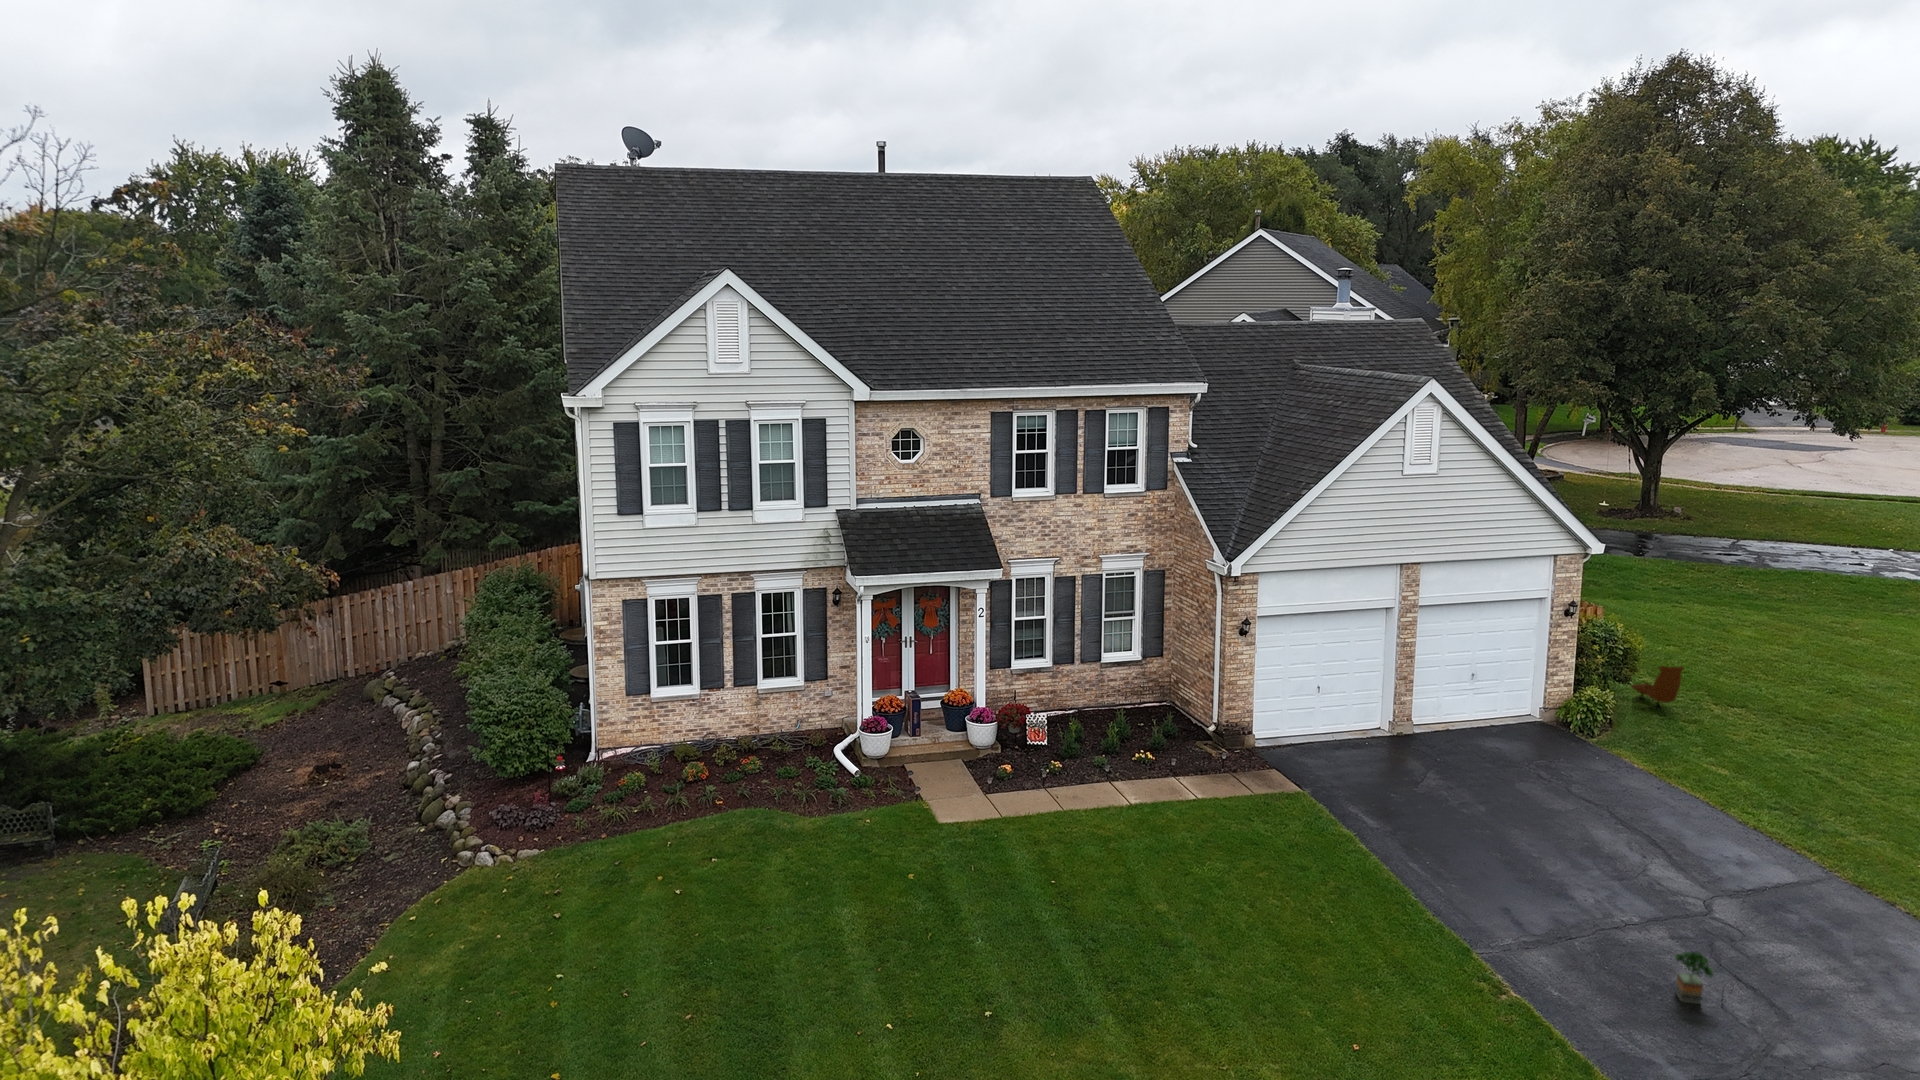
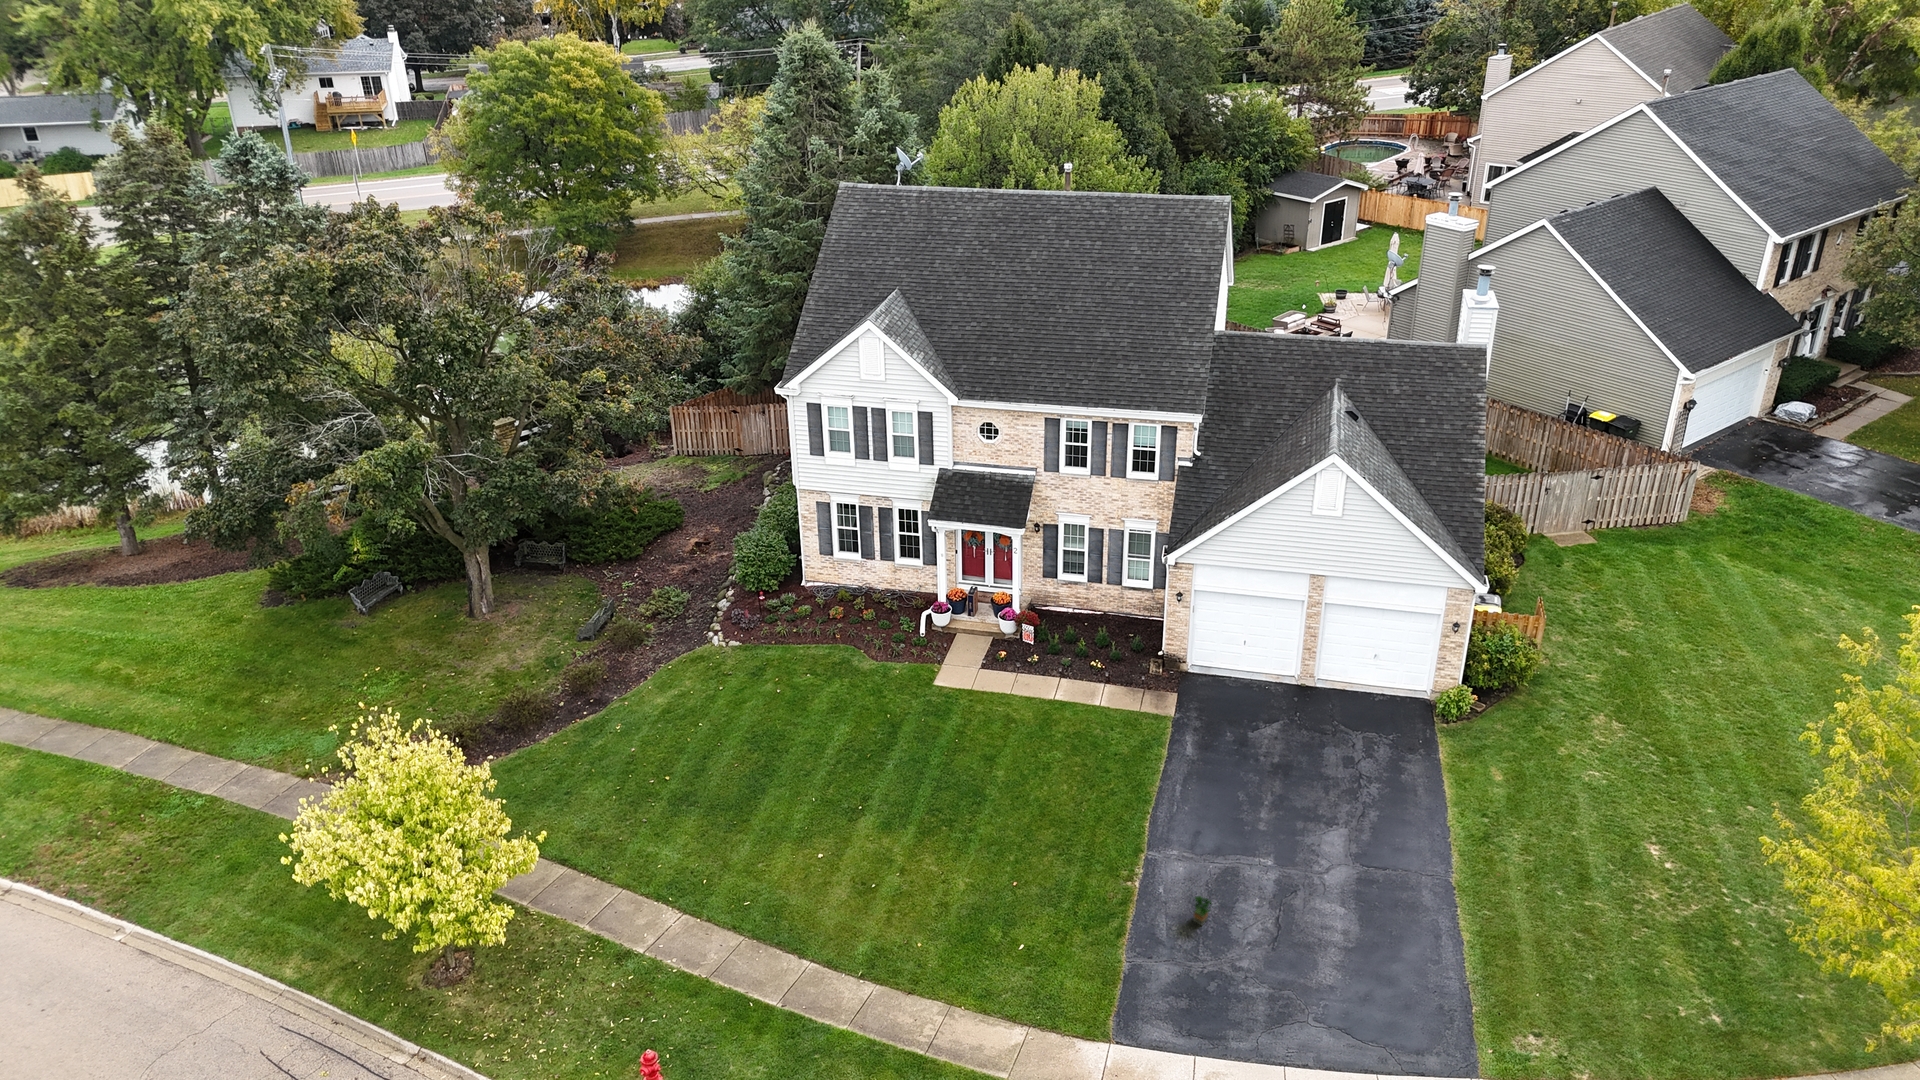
lounge chair: present [1631,666,1683,711] -> none [1538,685,1569,721]

